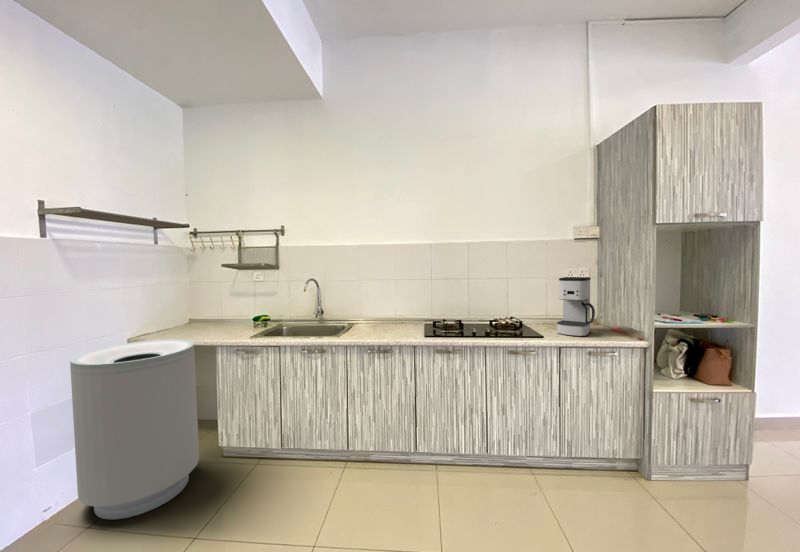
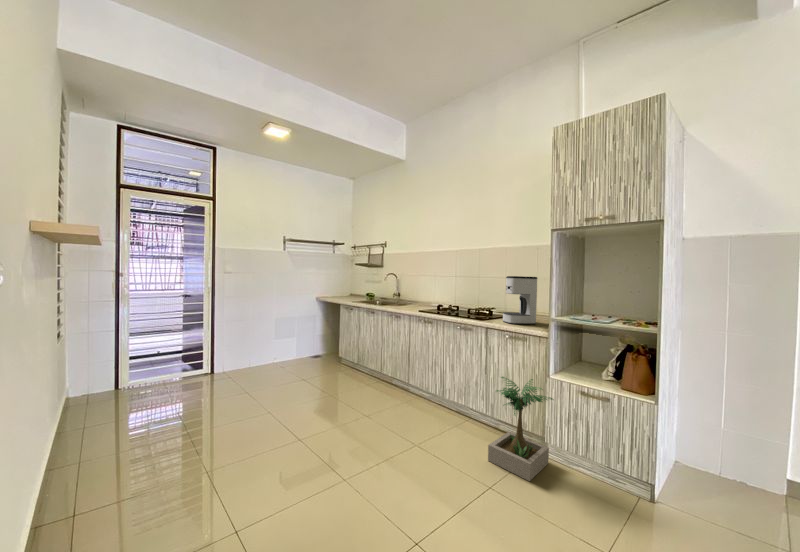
trash can: present [70,339,199,519] -> none [284,297,330,367]
potted plant: none [616,397,705,523] -> present [488,377,553,481]

